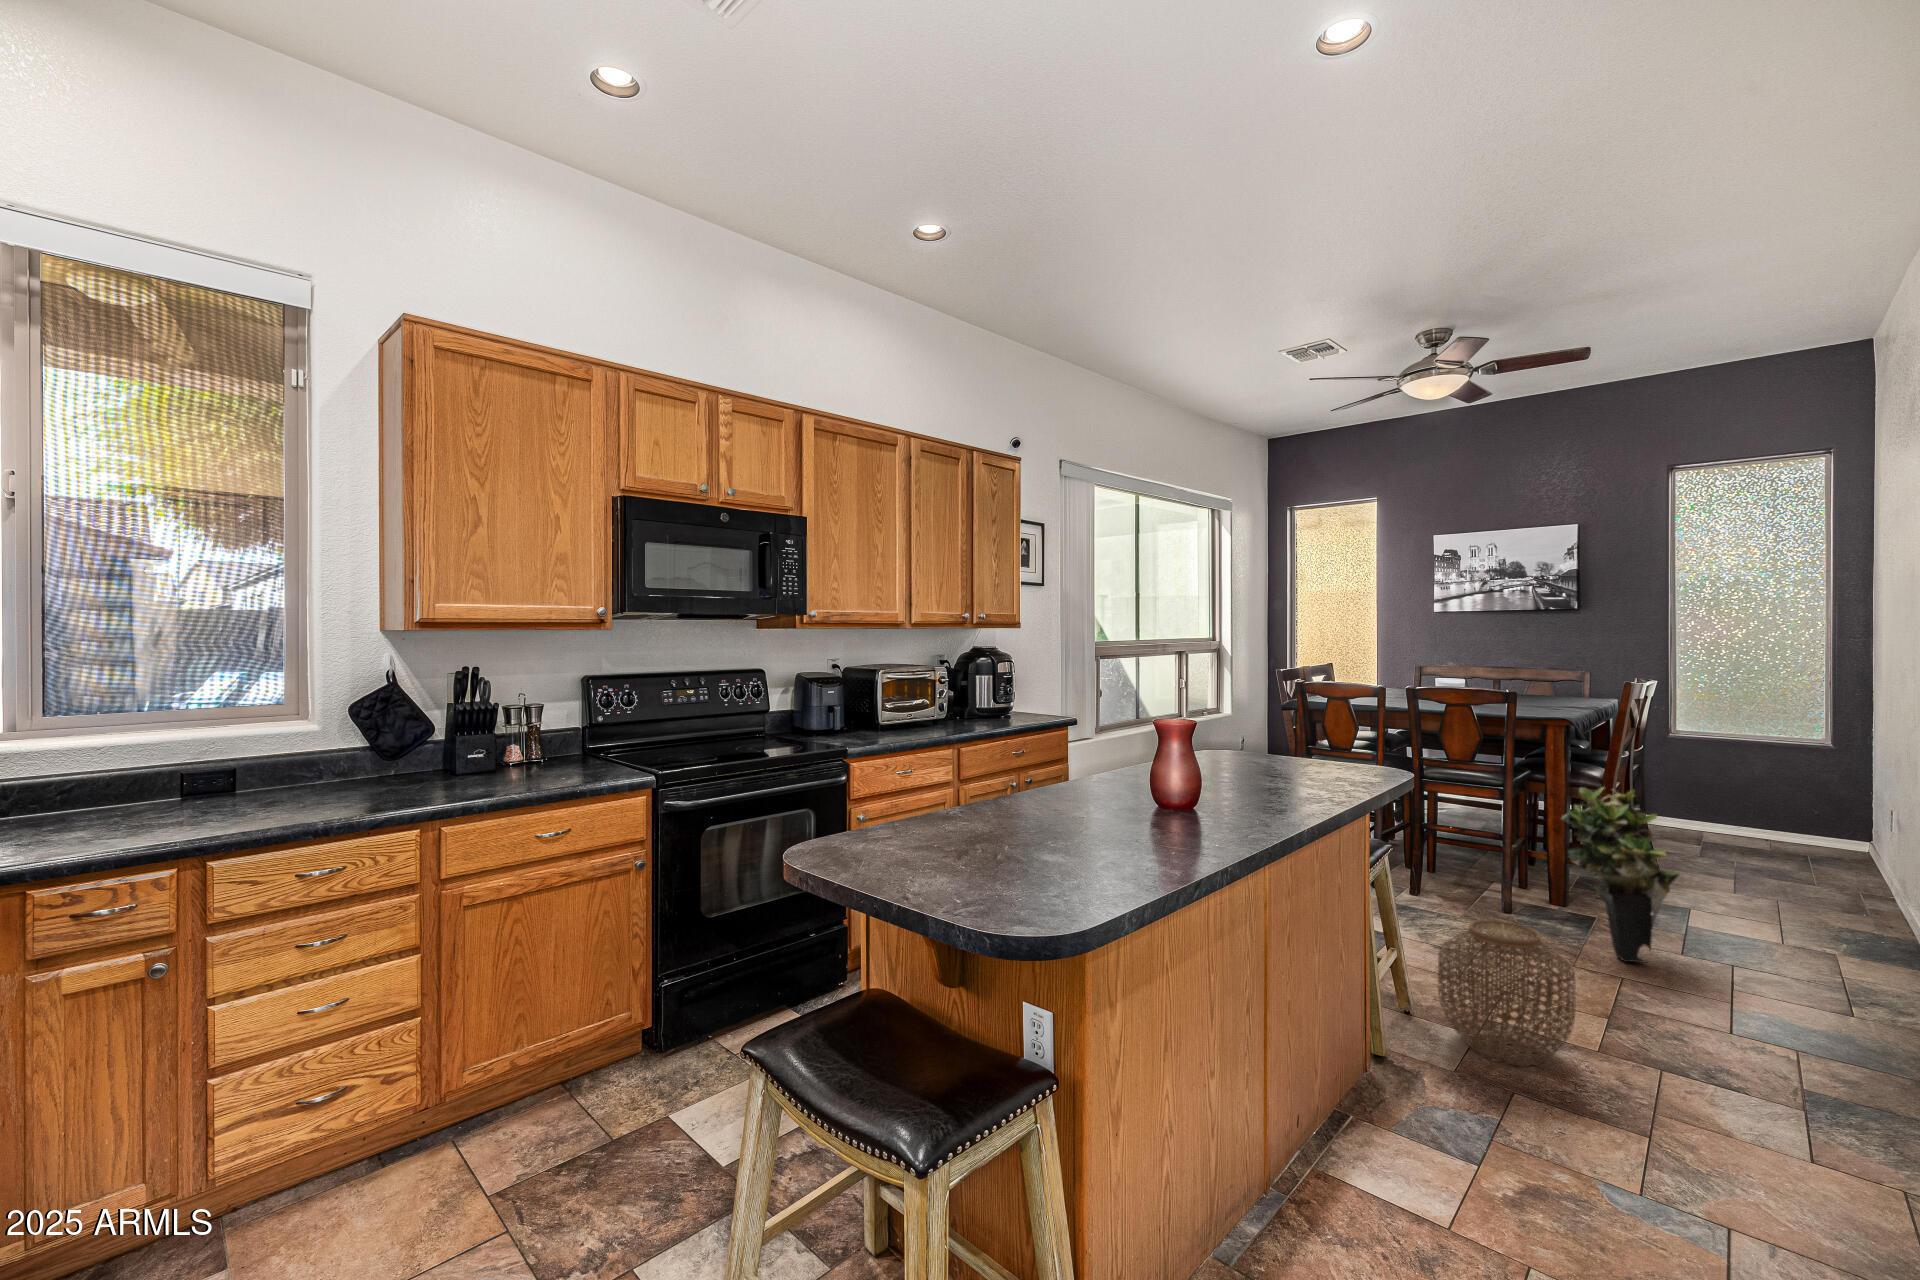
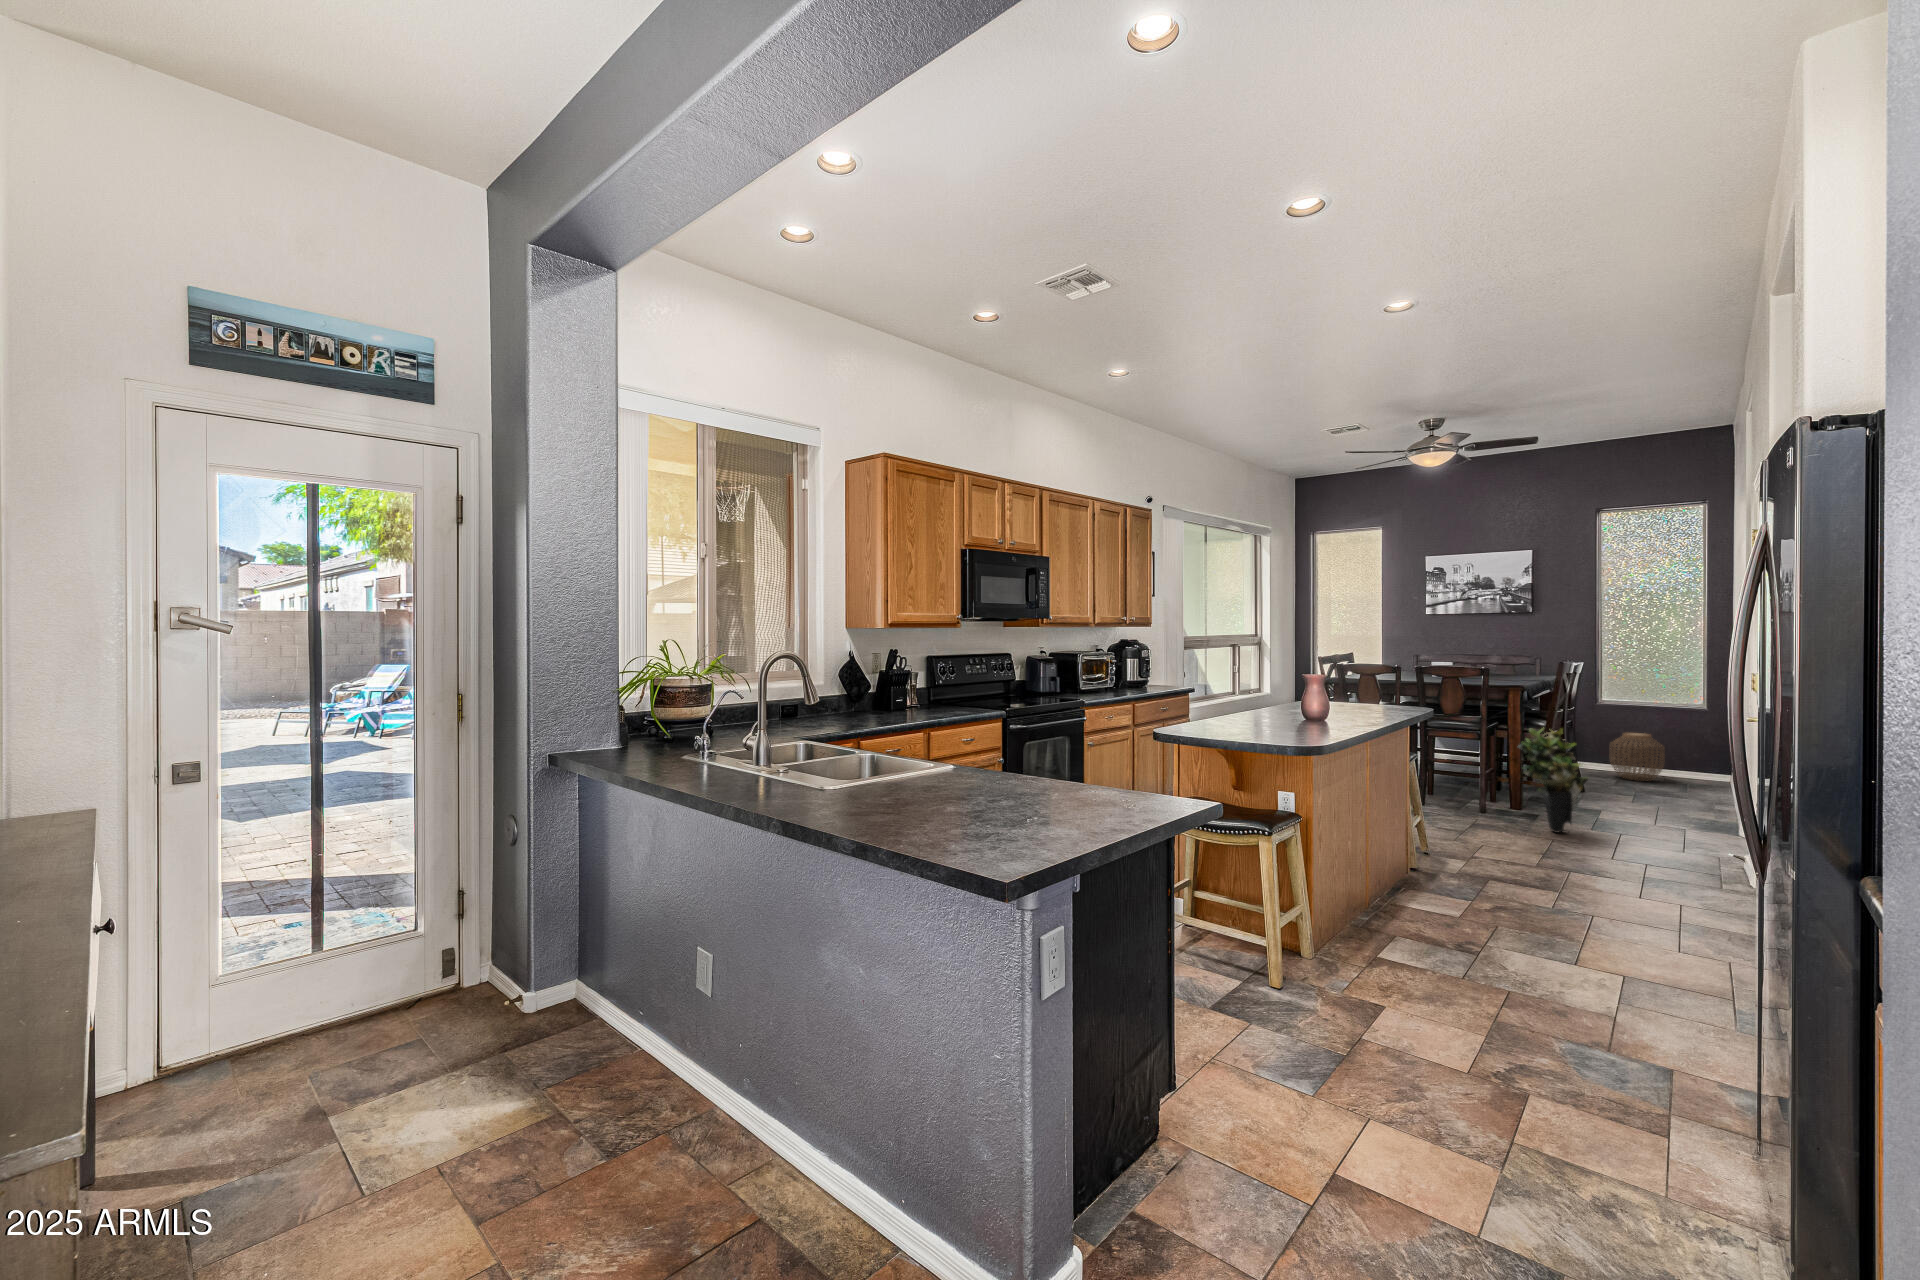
woven basket: present [1438,920,1576,1066] -> present [1609,733,1665,781]

